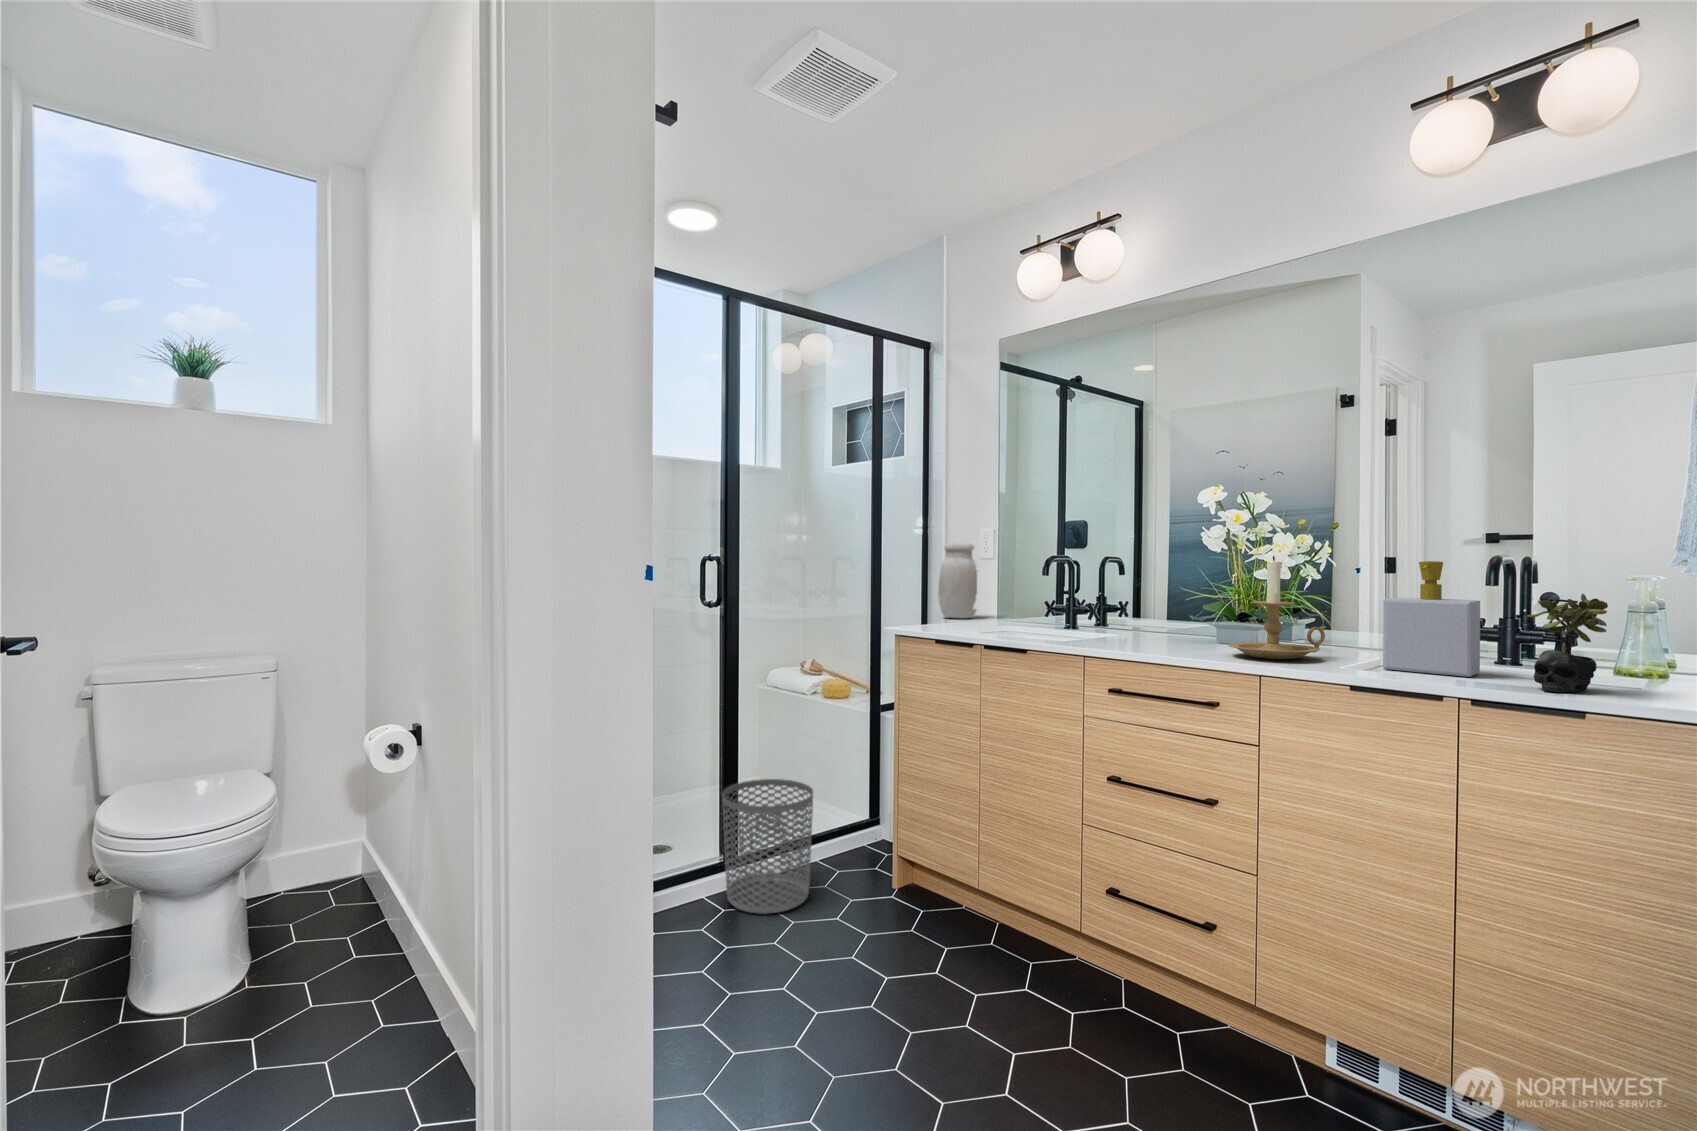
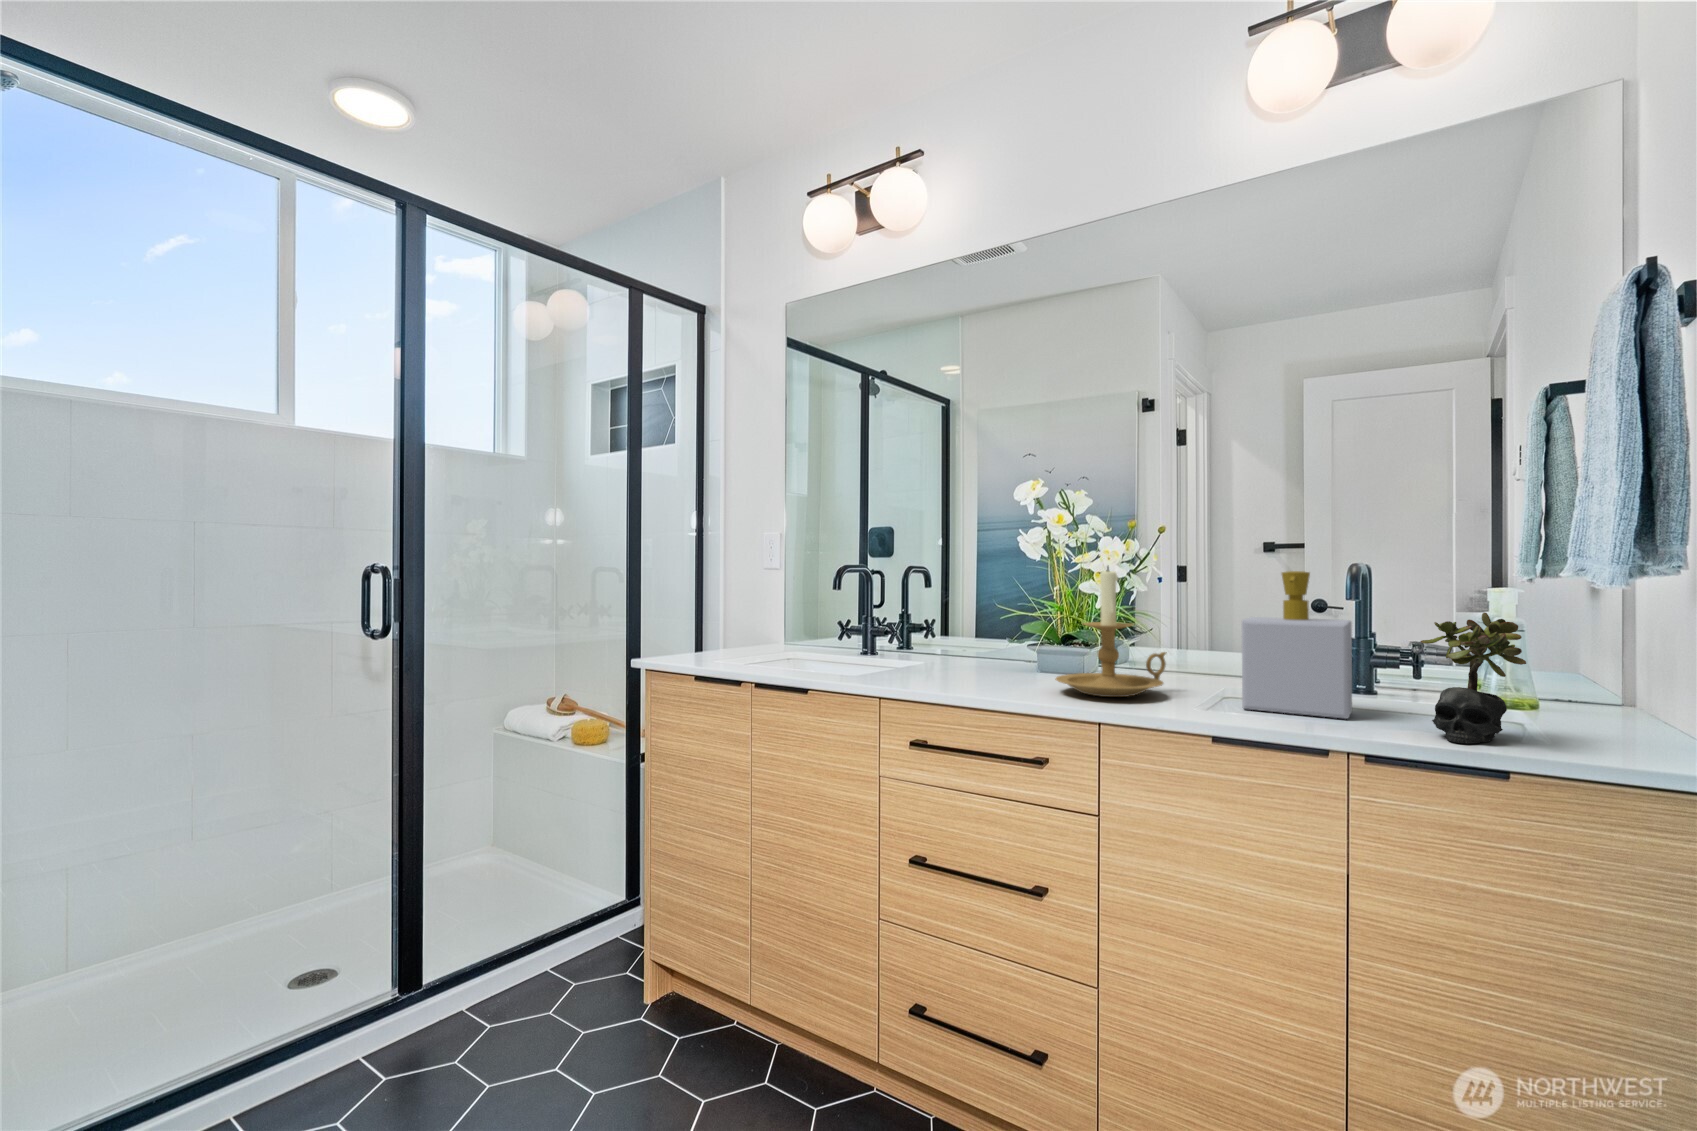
jar: present [938,543,977,618] -> none [715,550,764,642]
waste bin: present [722,779,813,914] -> none [390,870,531,1076]

